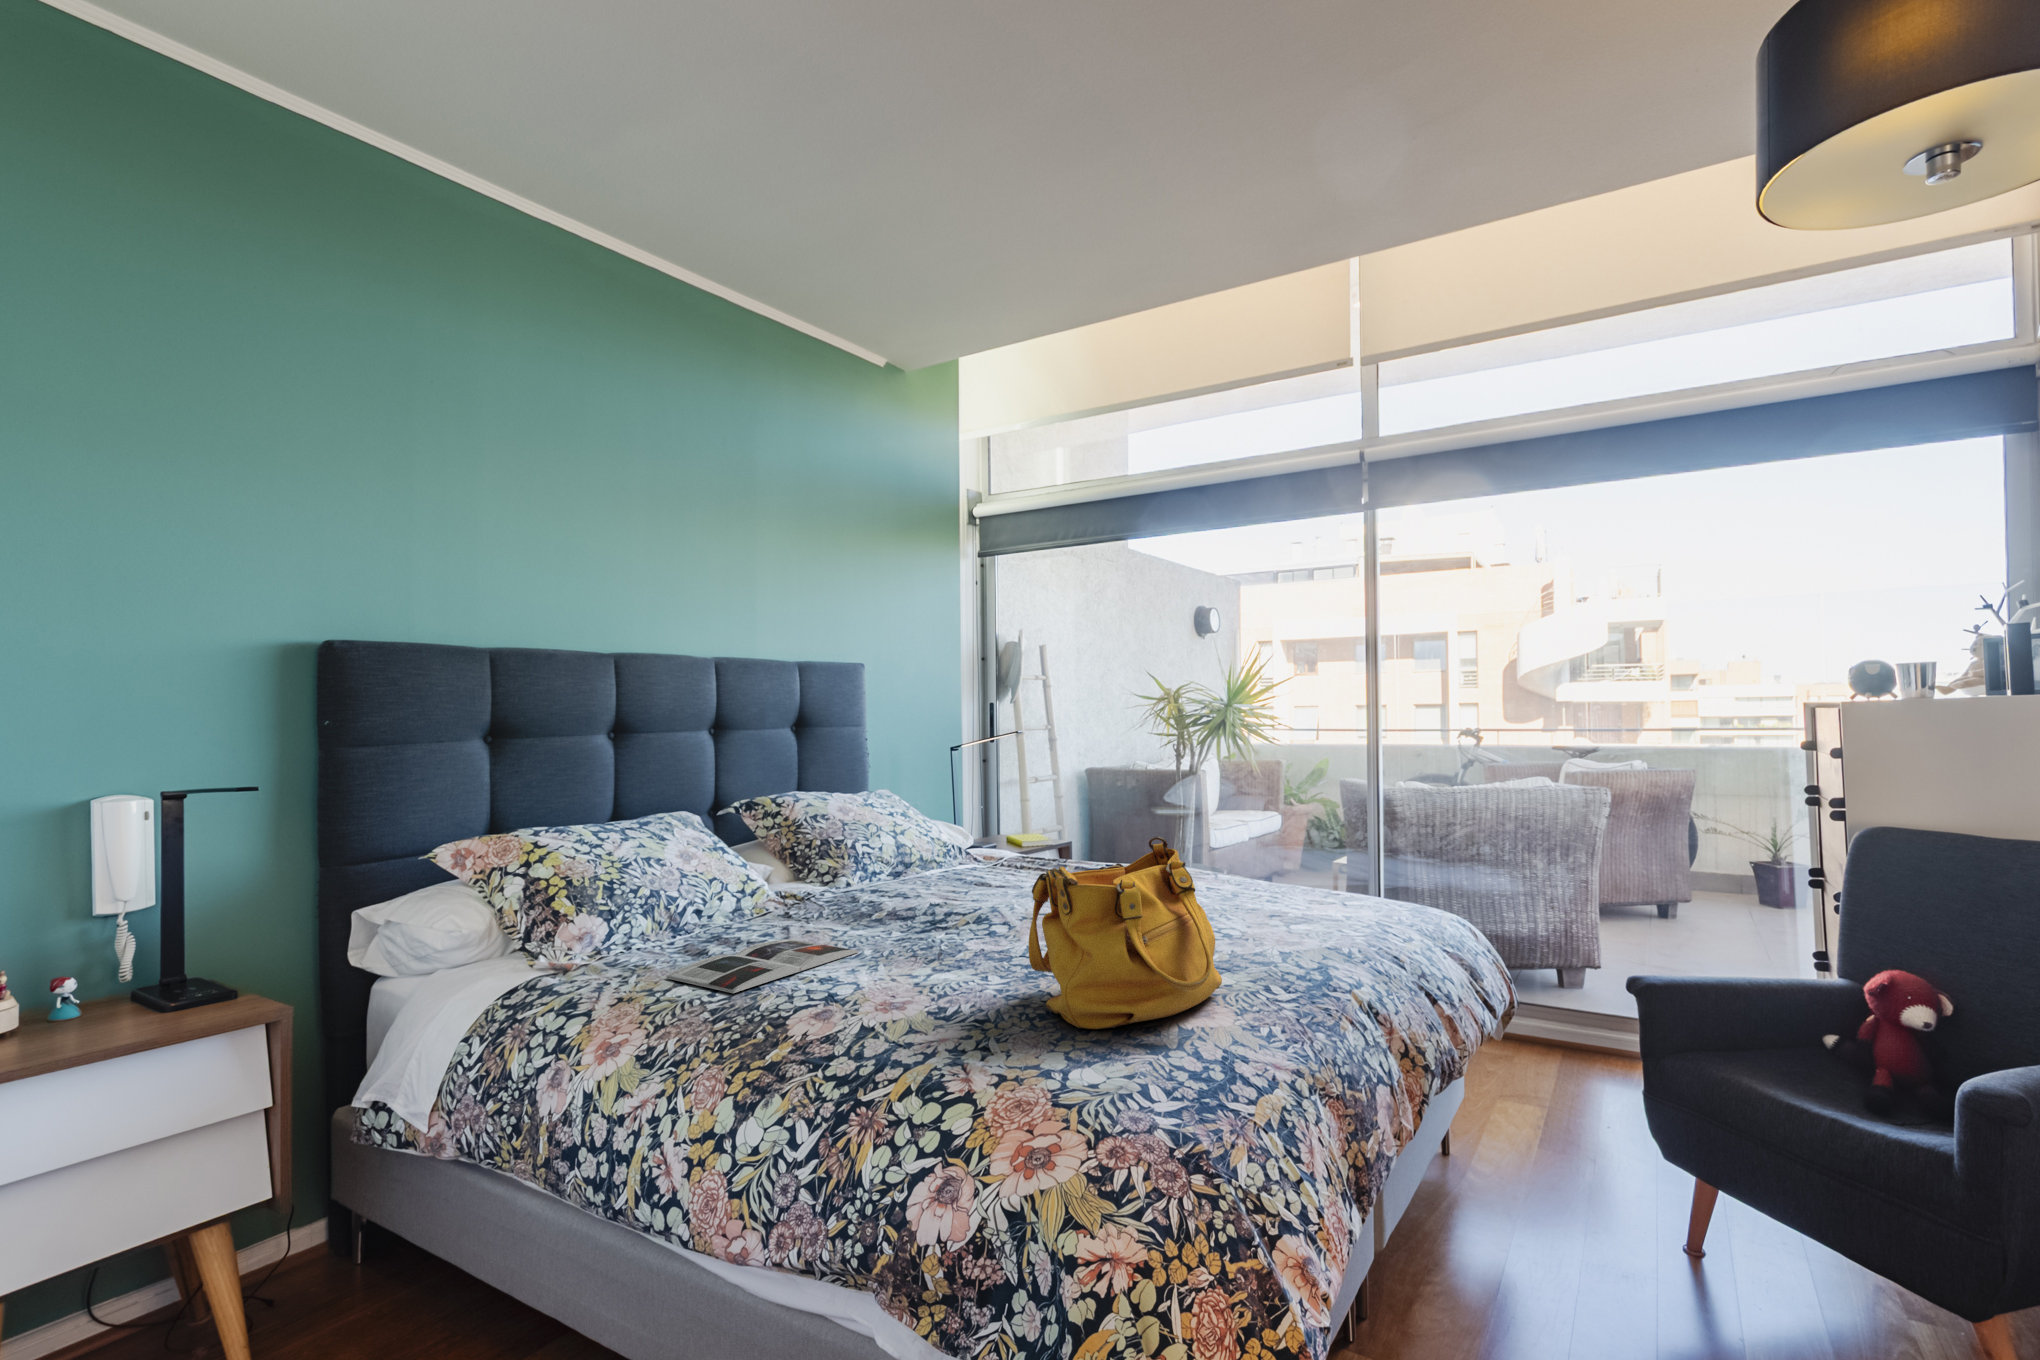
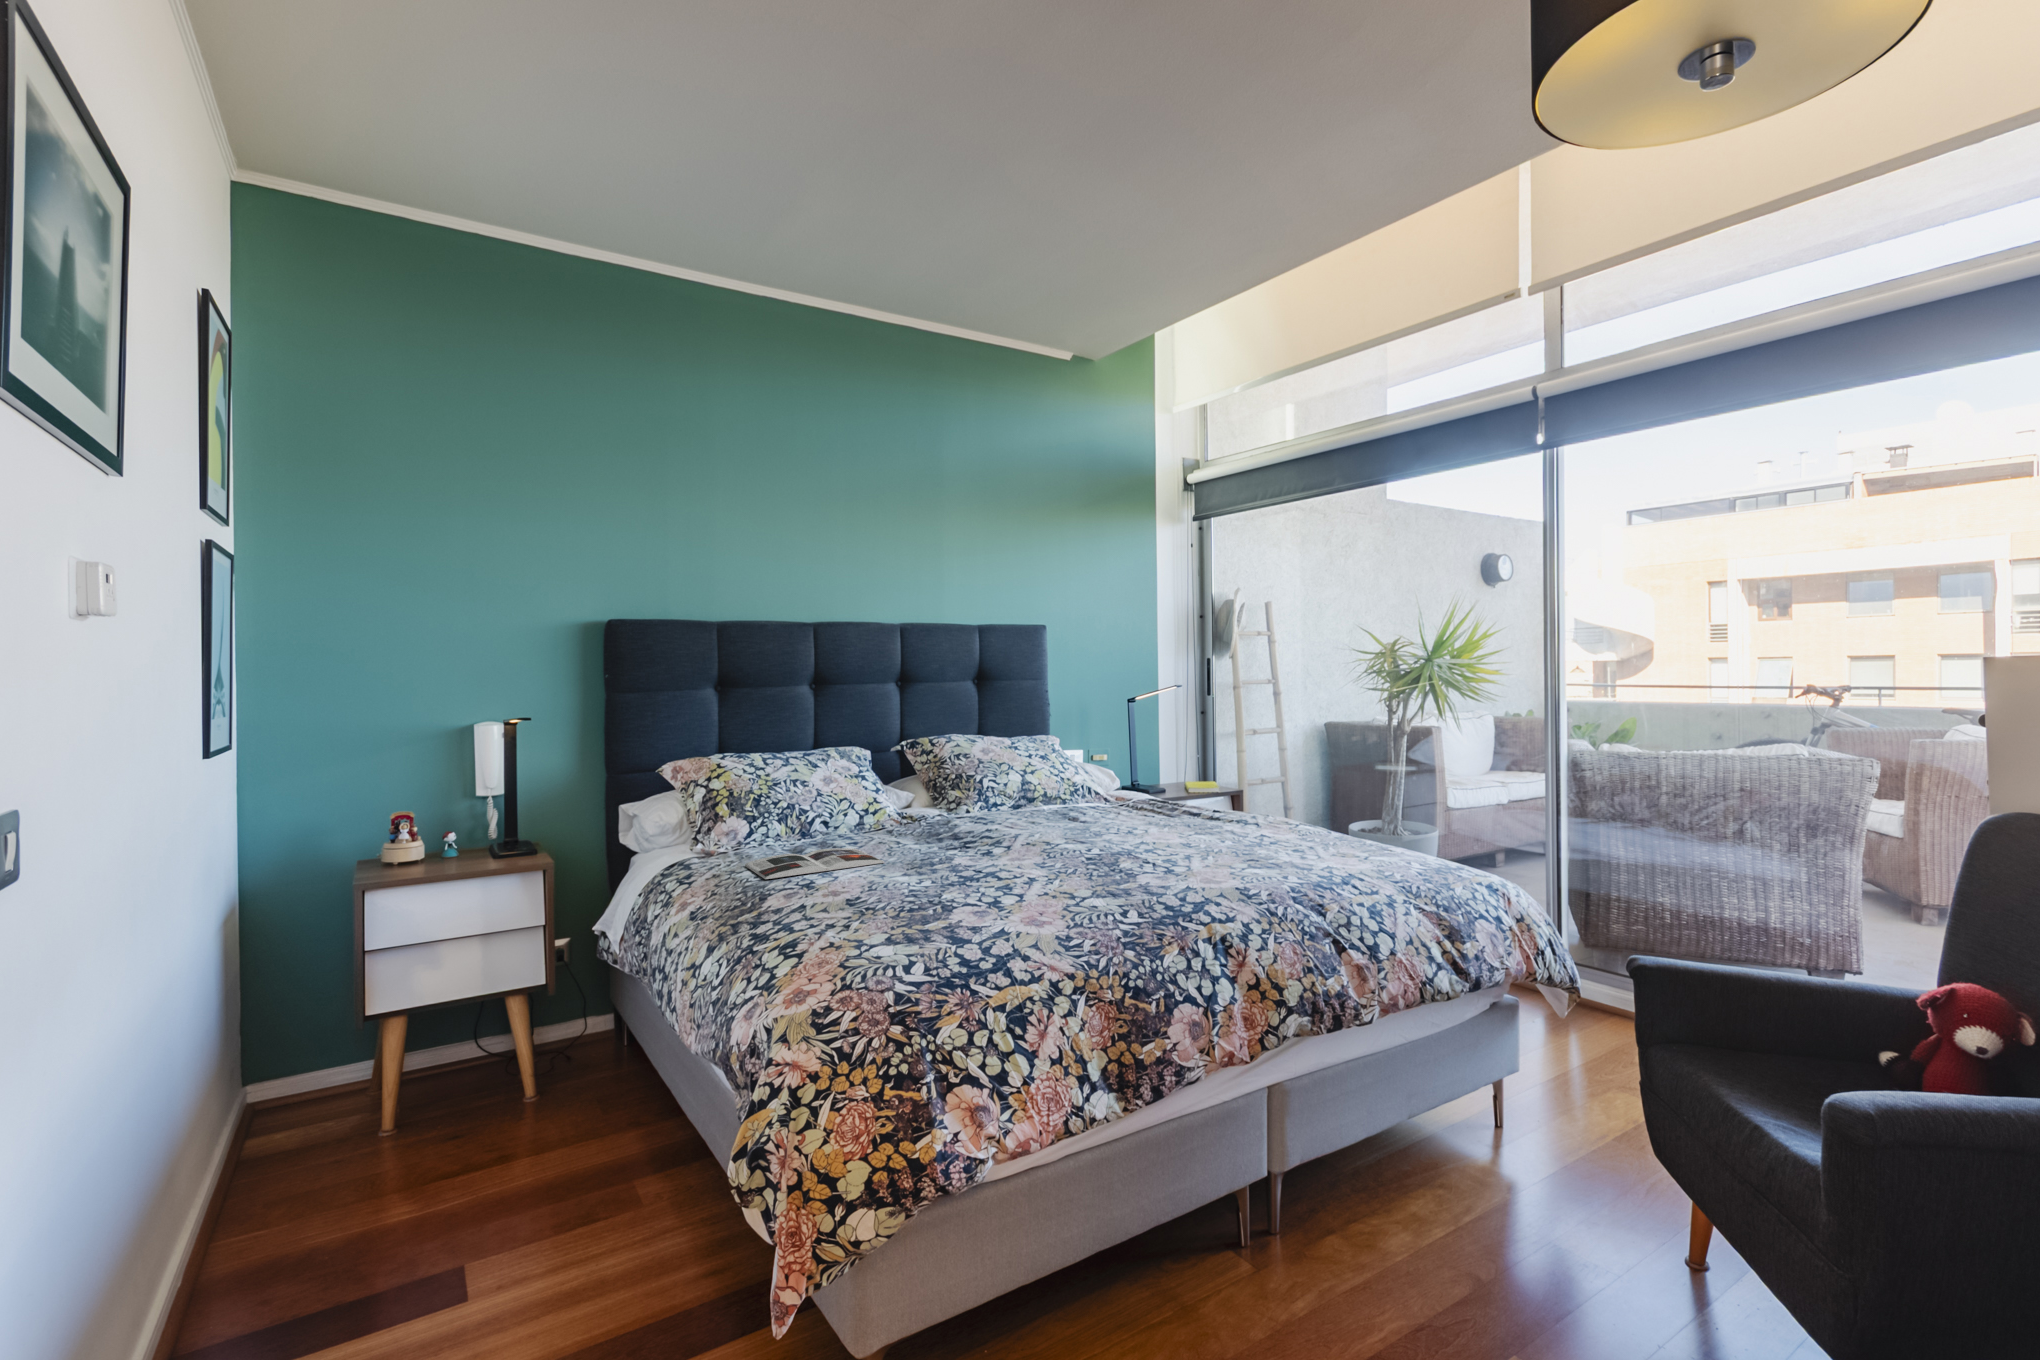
handbag: present [1029,837,1222,1029] -> none [916,788,1079,932]

